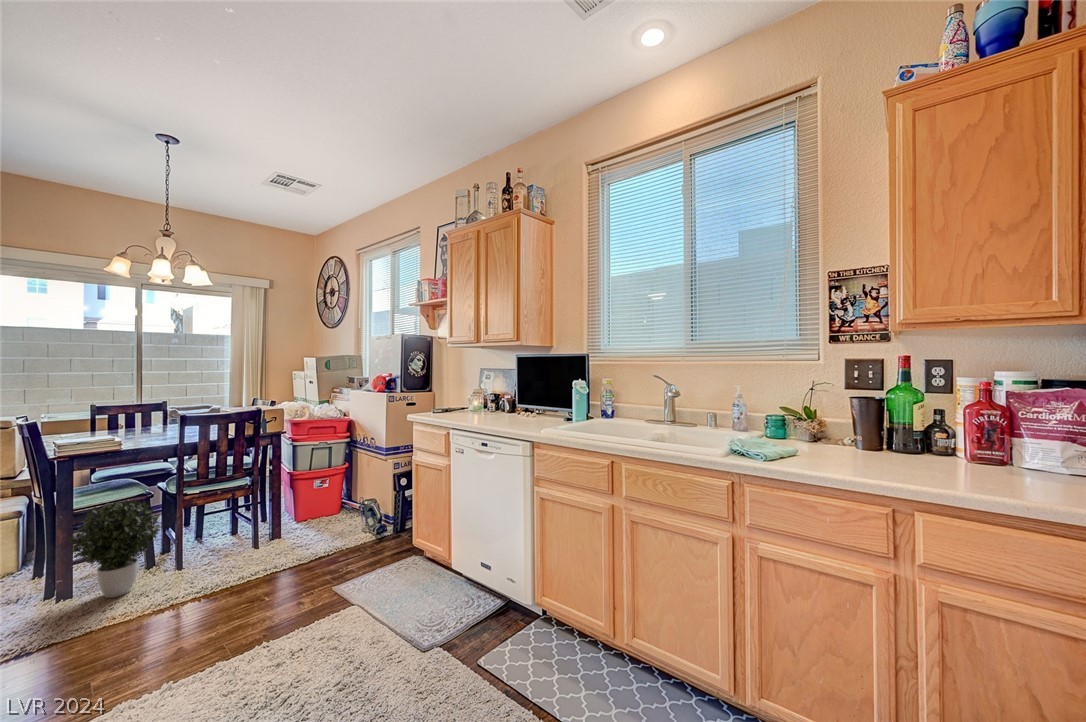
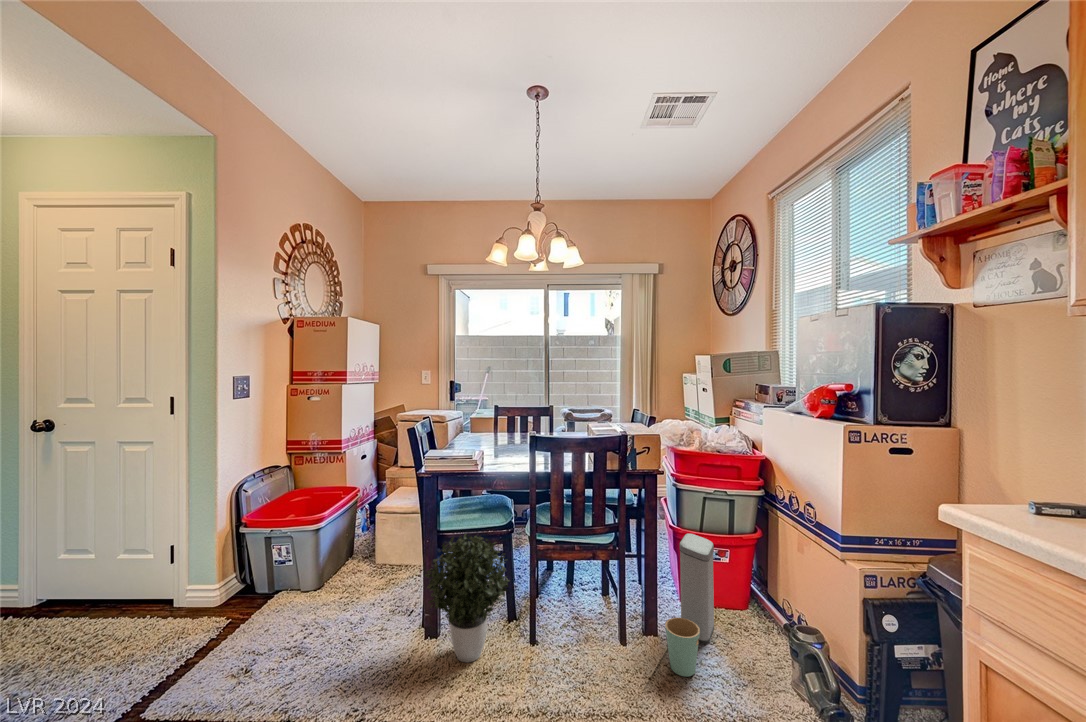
trash can: none [289,472,319,548] -> present [665,534,714,677]

